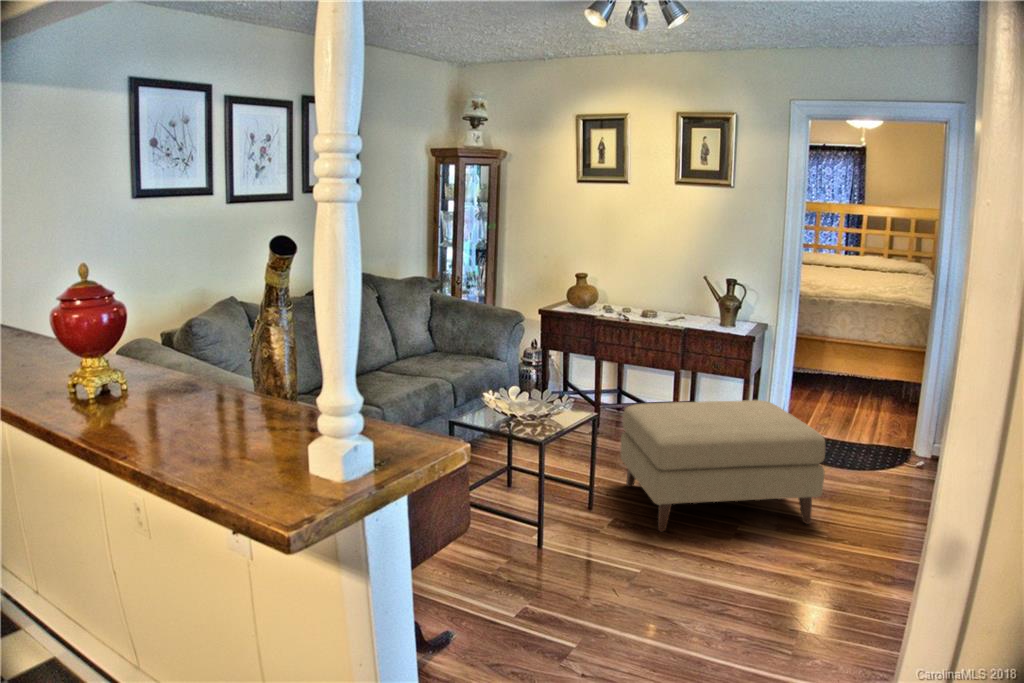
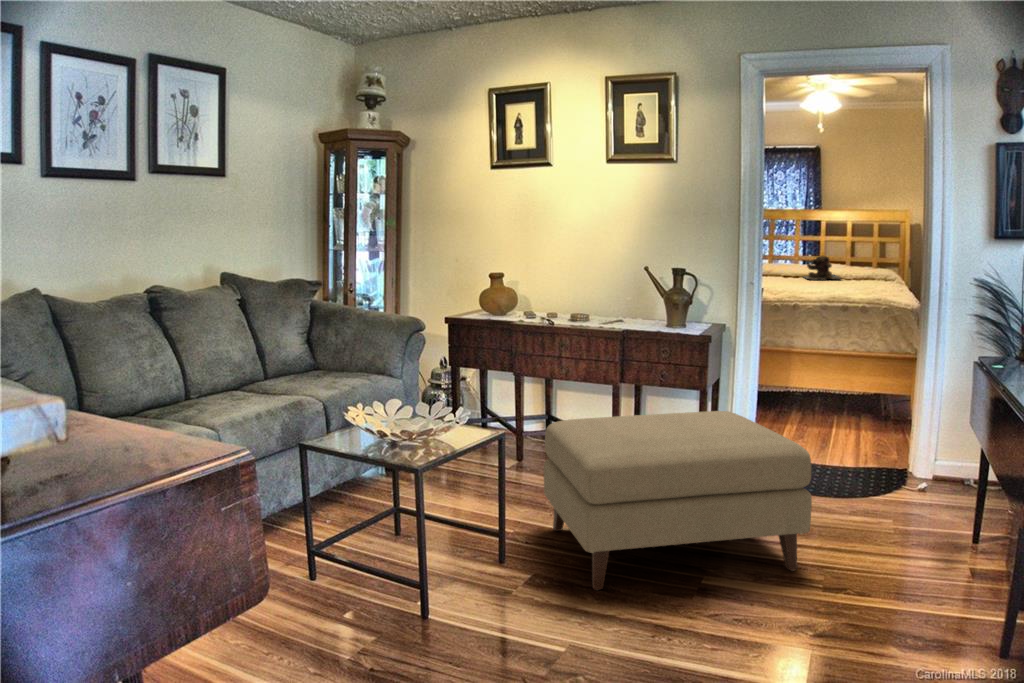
teddy bear: none [842,251,878,274] -> present [805,255,841,279]

